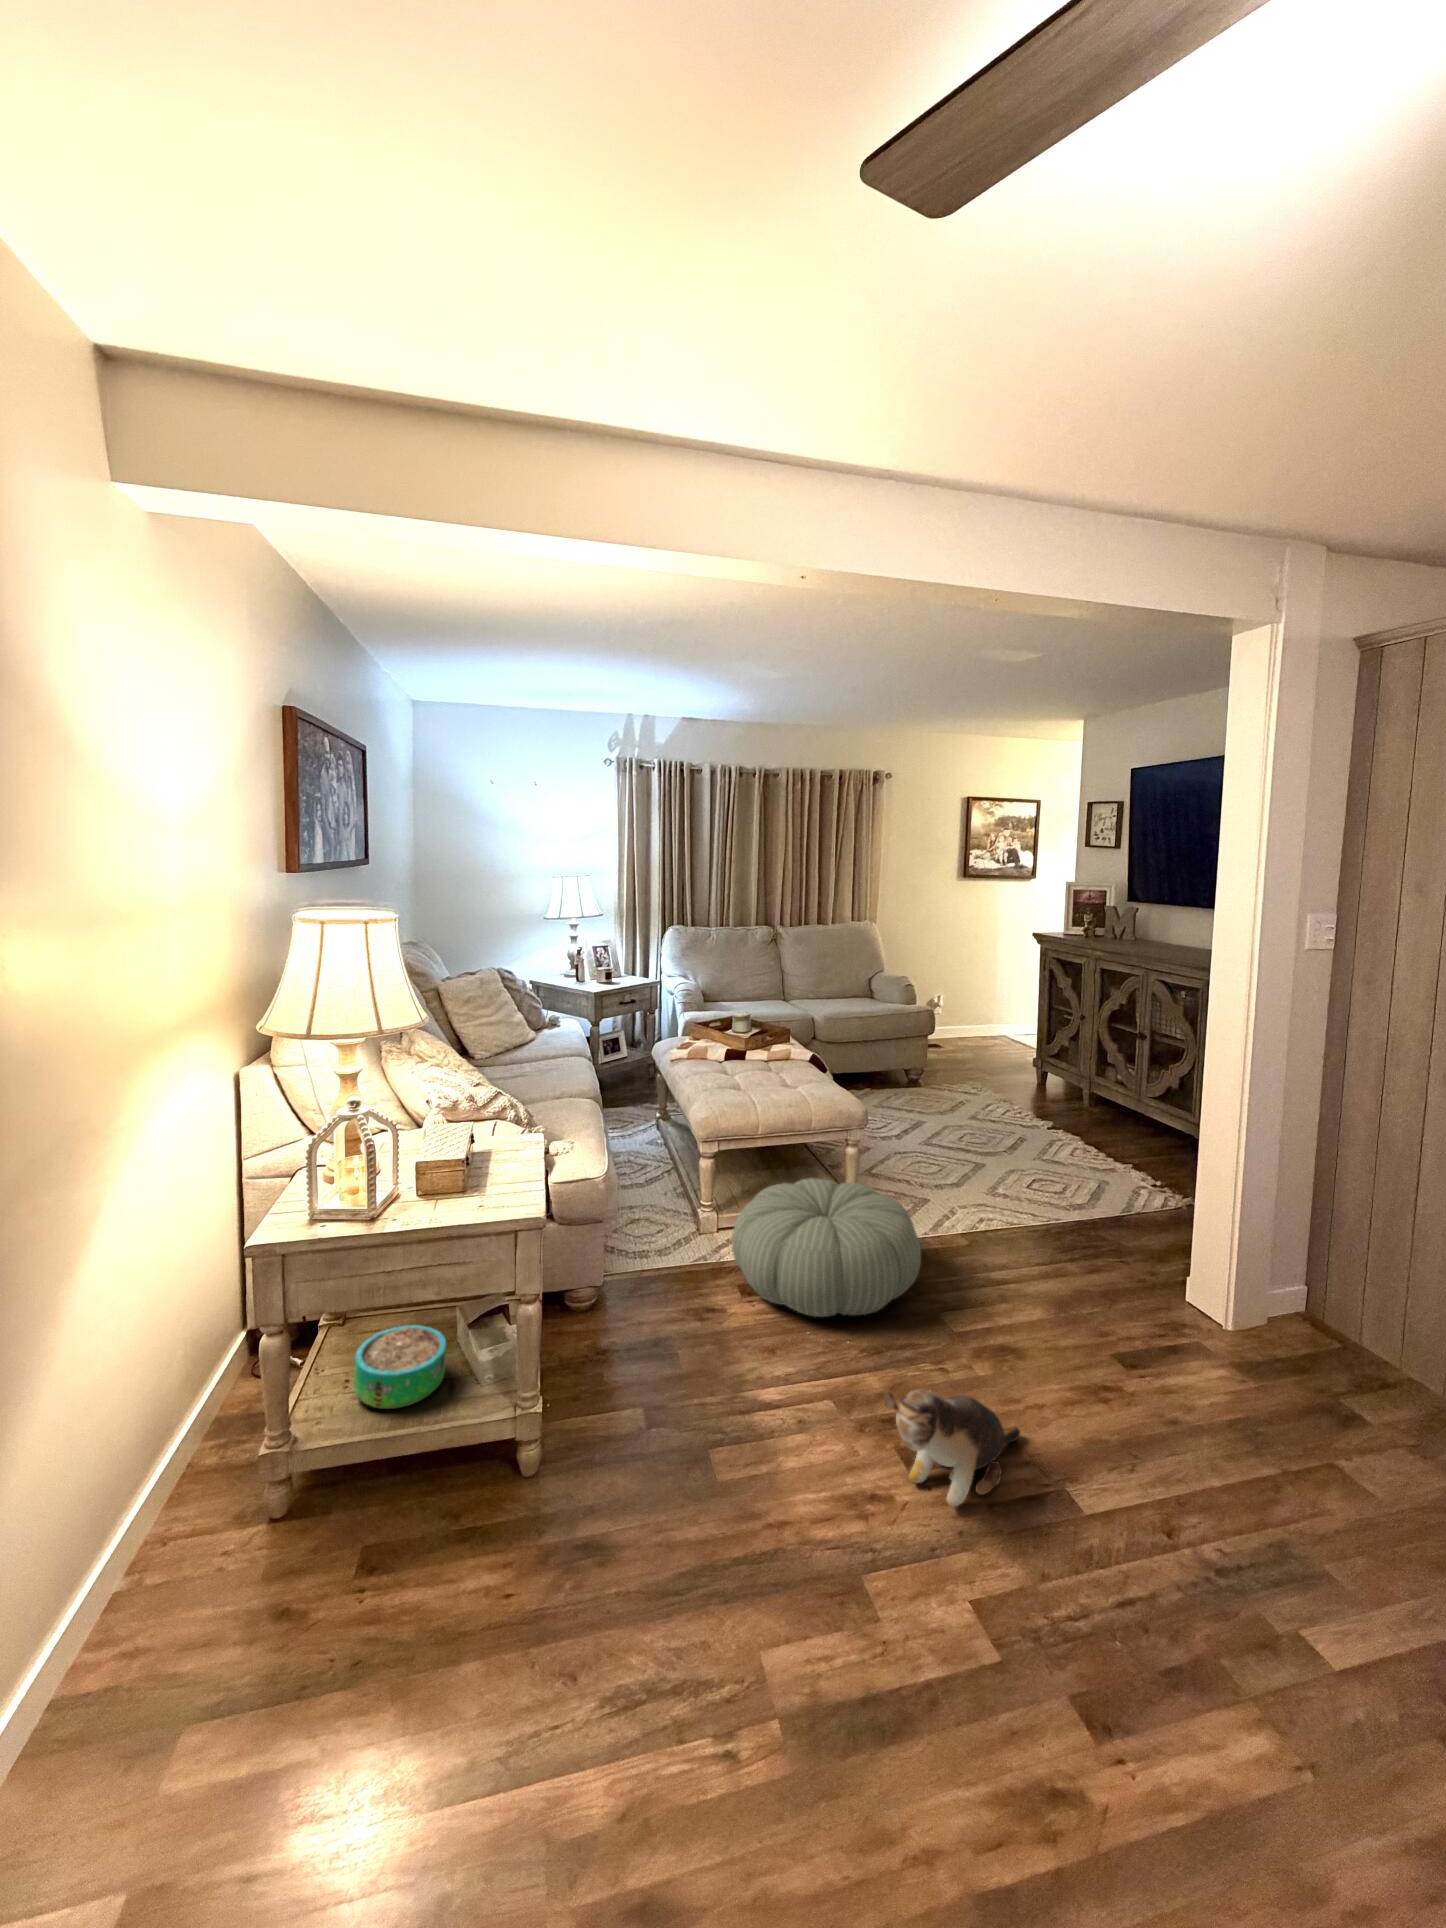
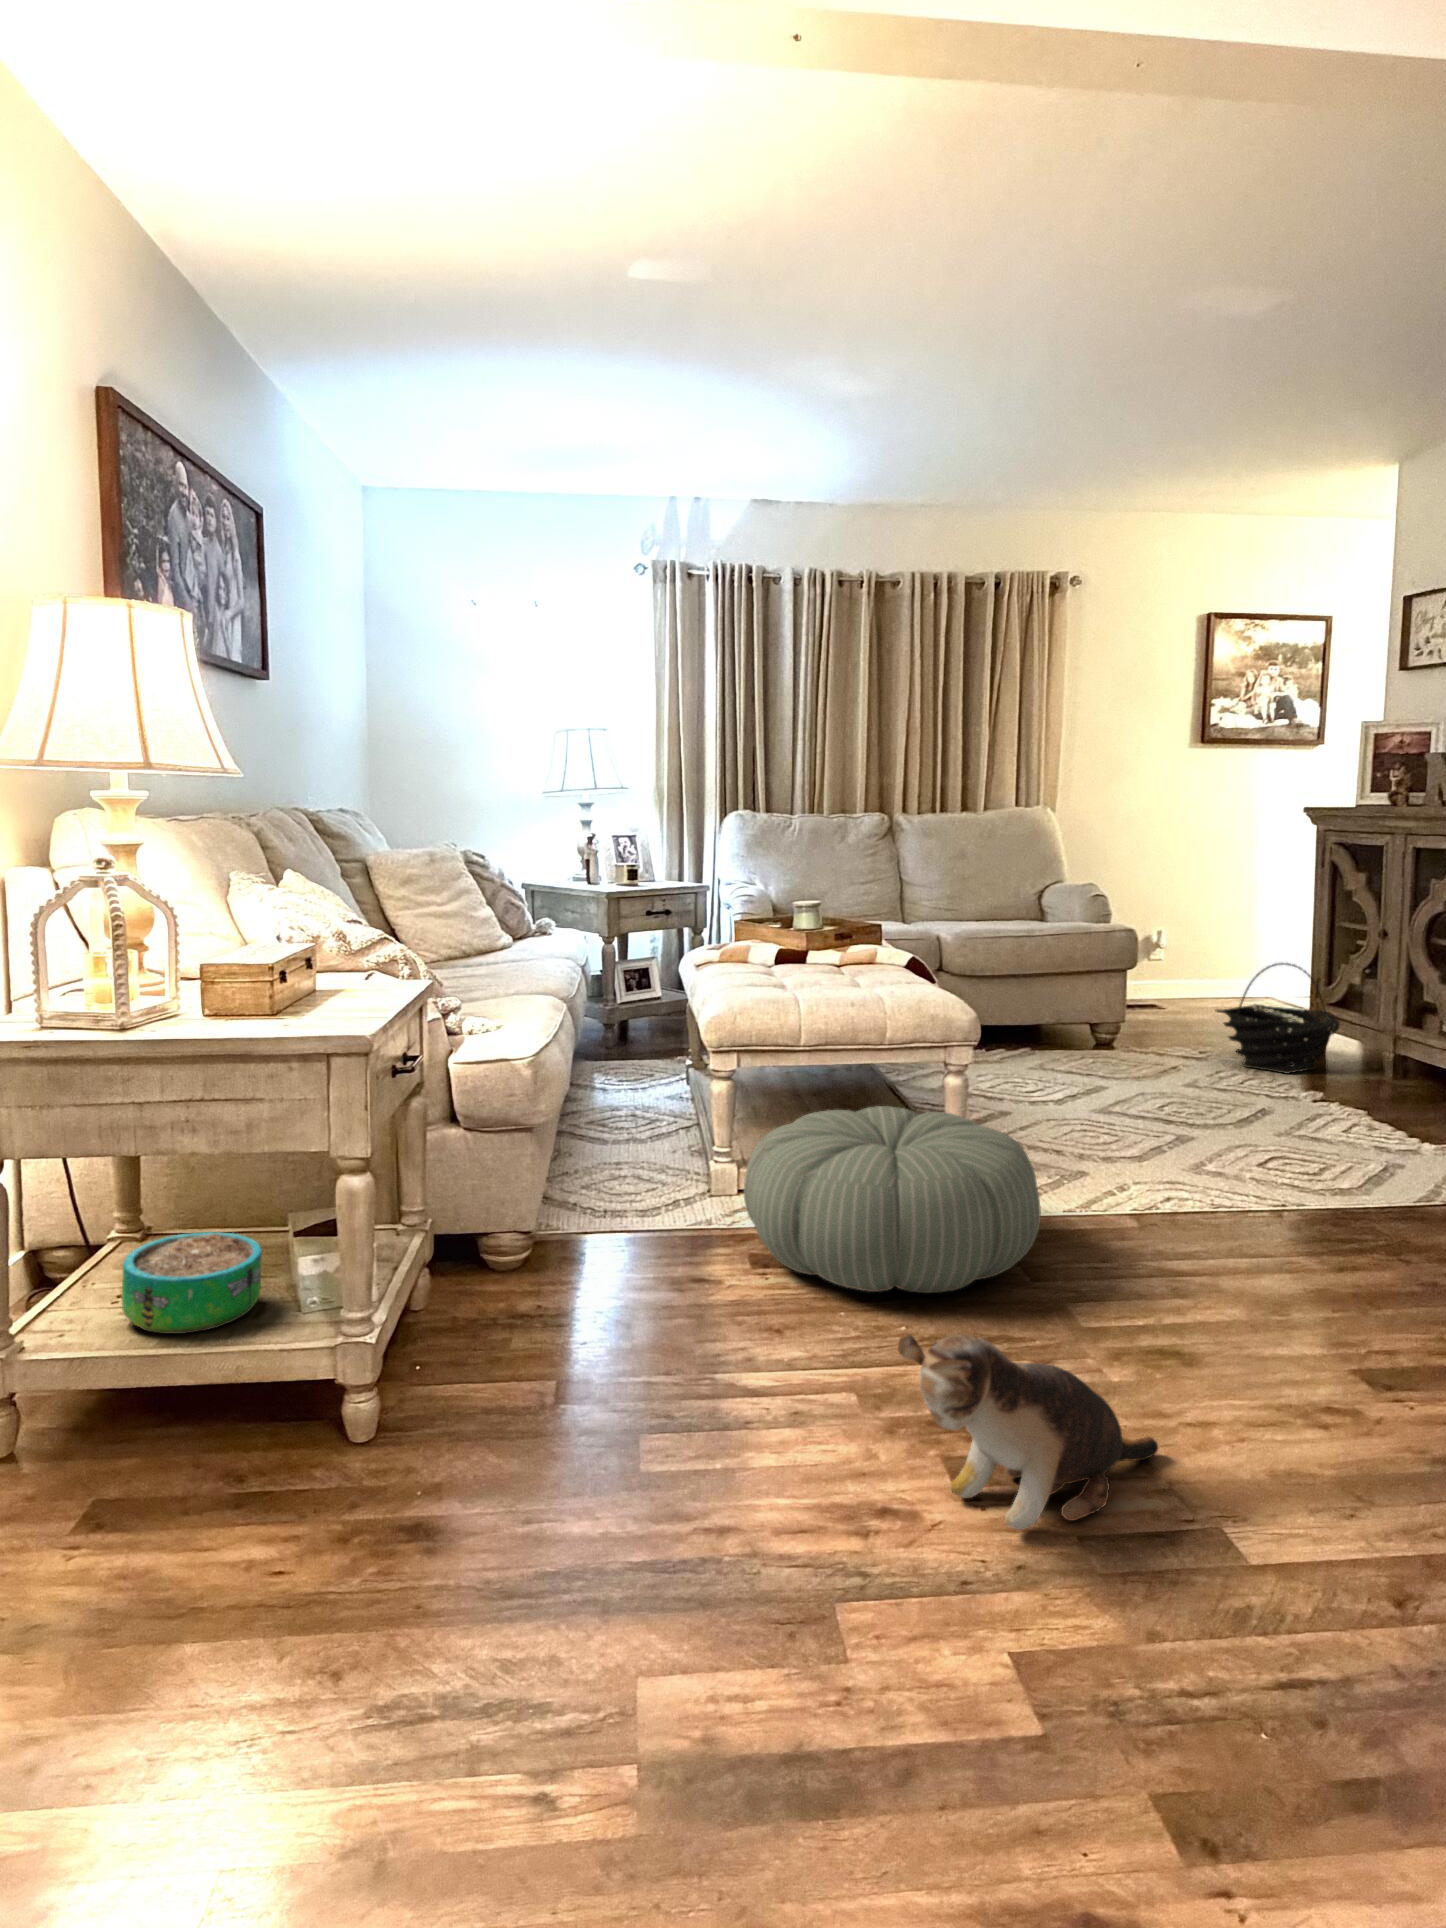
basket: none [985,1036,1061,1108] -> present [1215,963,1340,1074]

